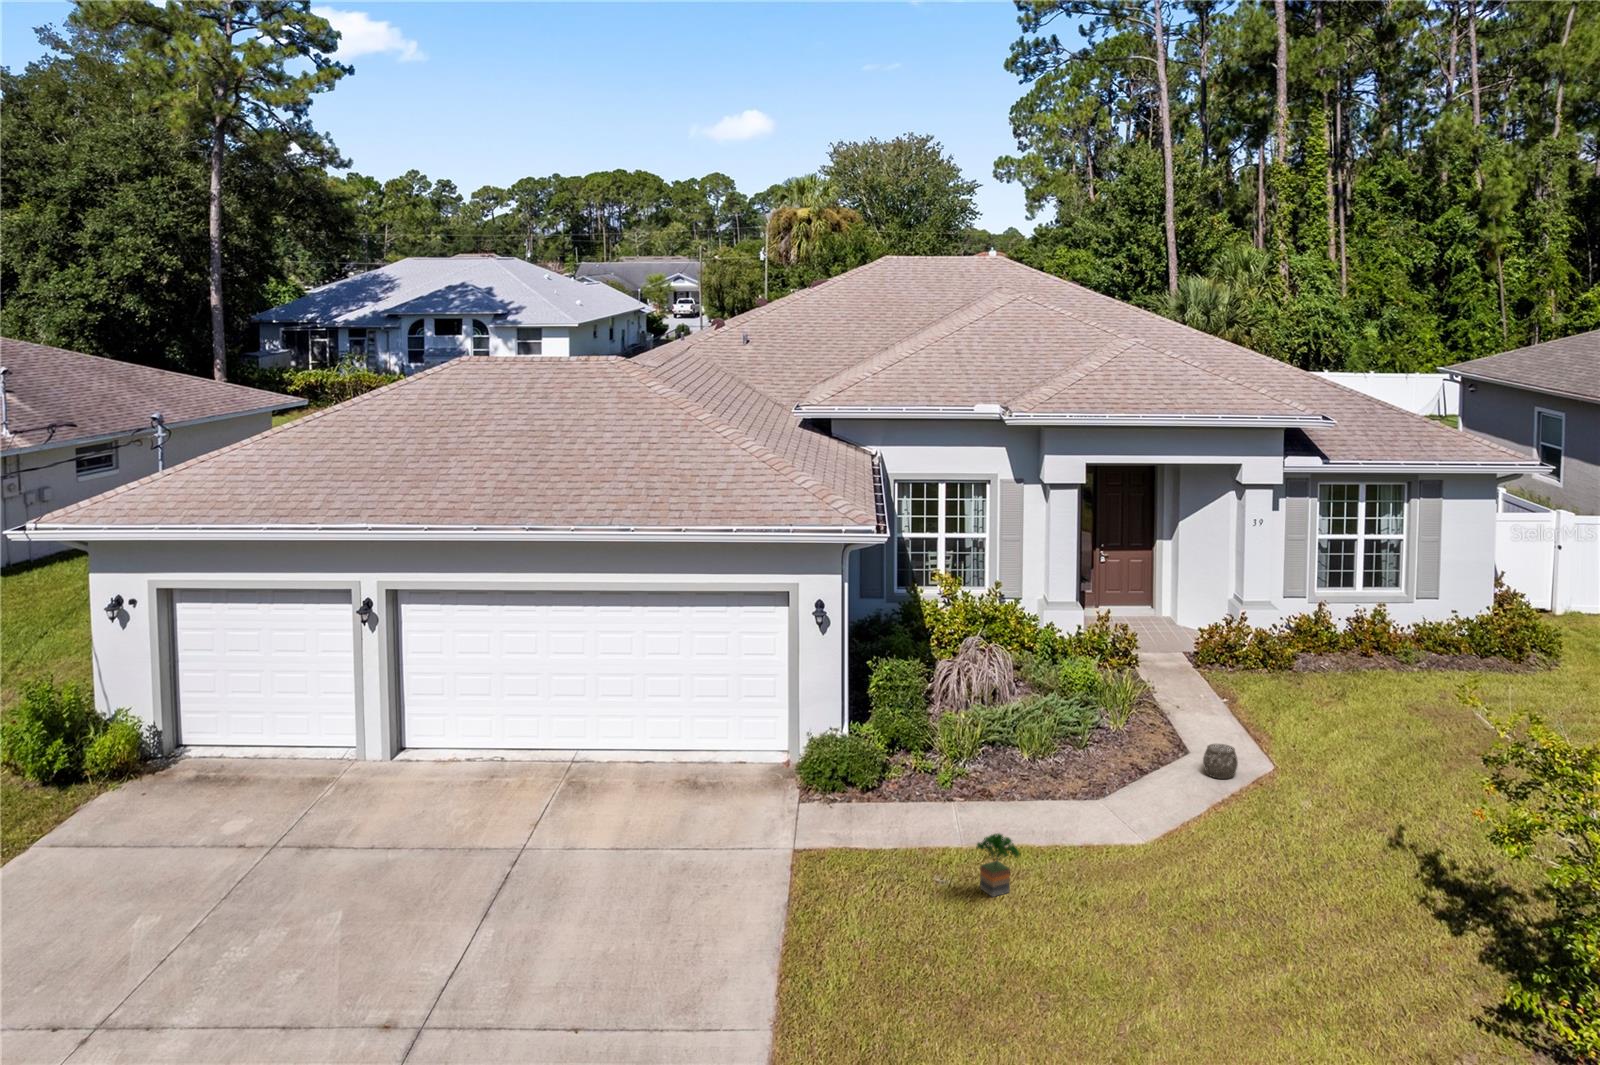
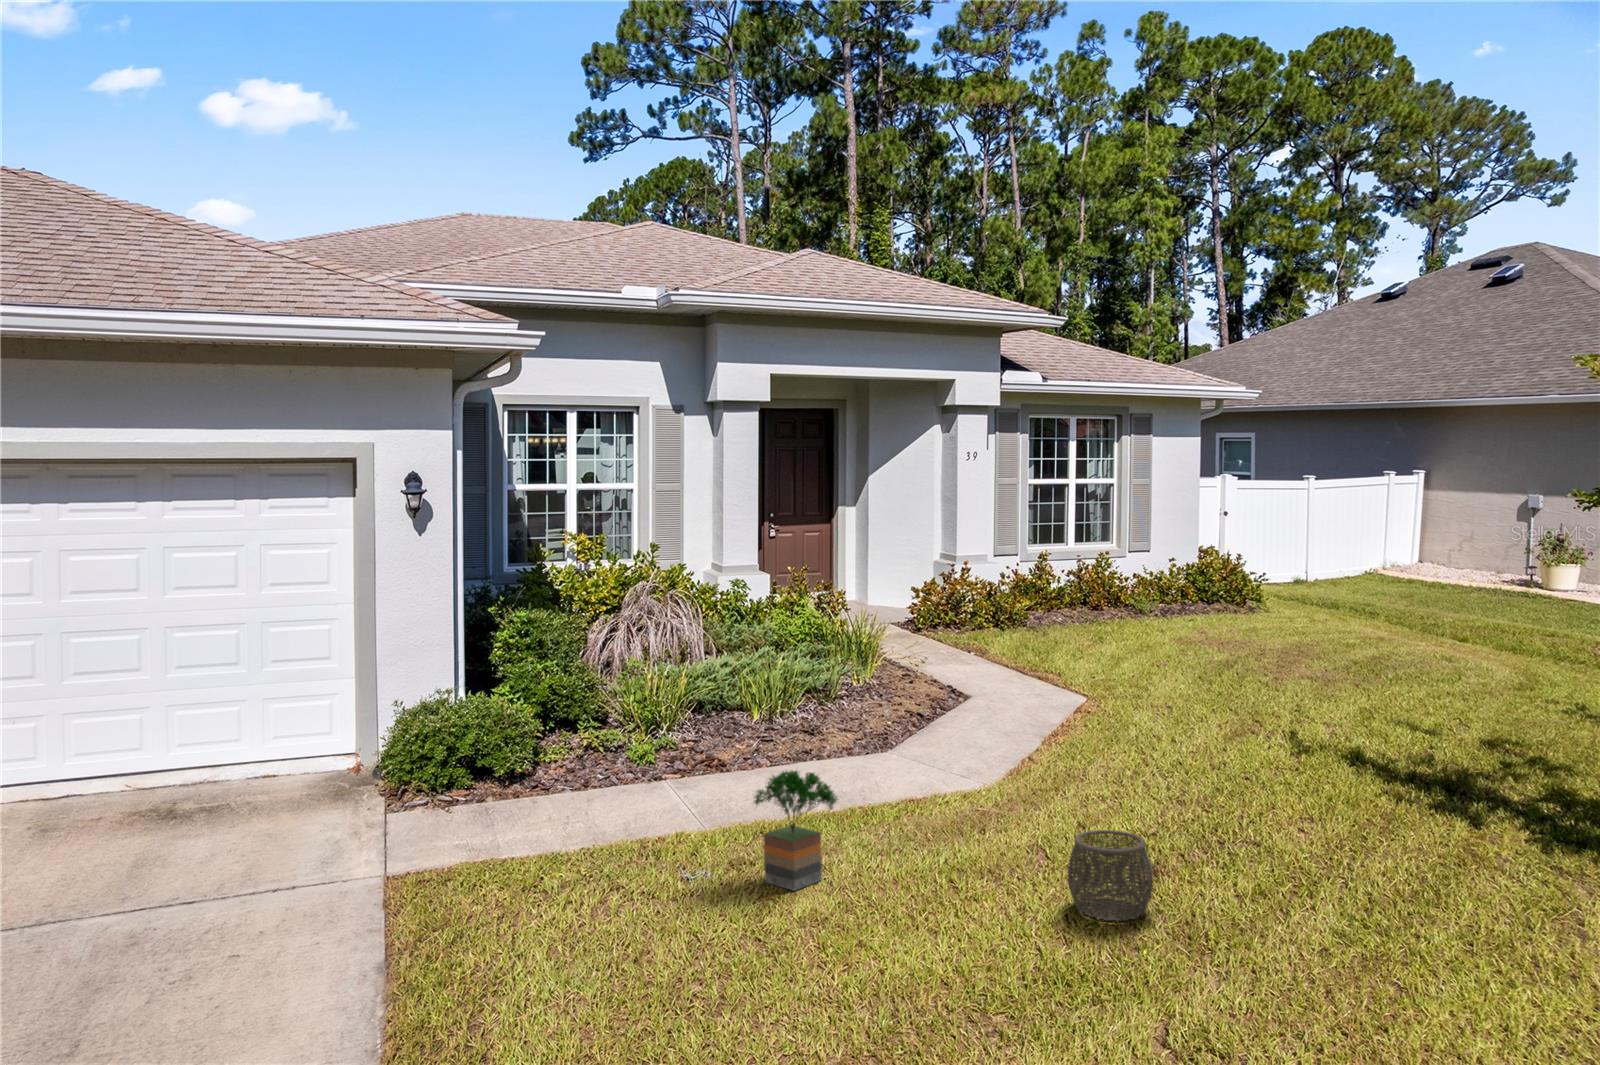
woven basket: present [1203,744,1238,779] -> present [1067,830,1153,921]

